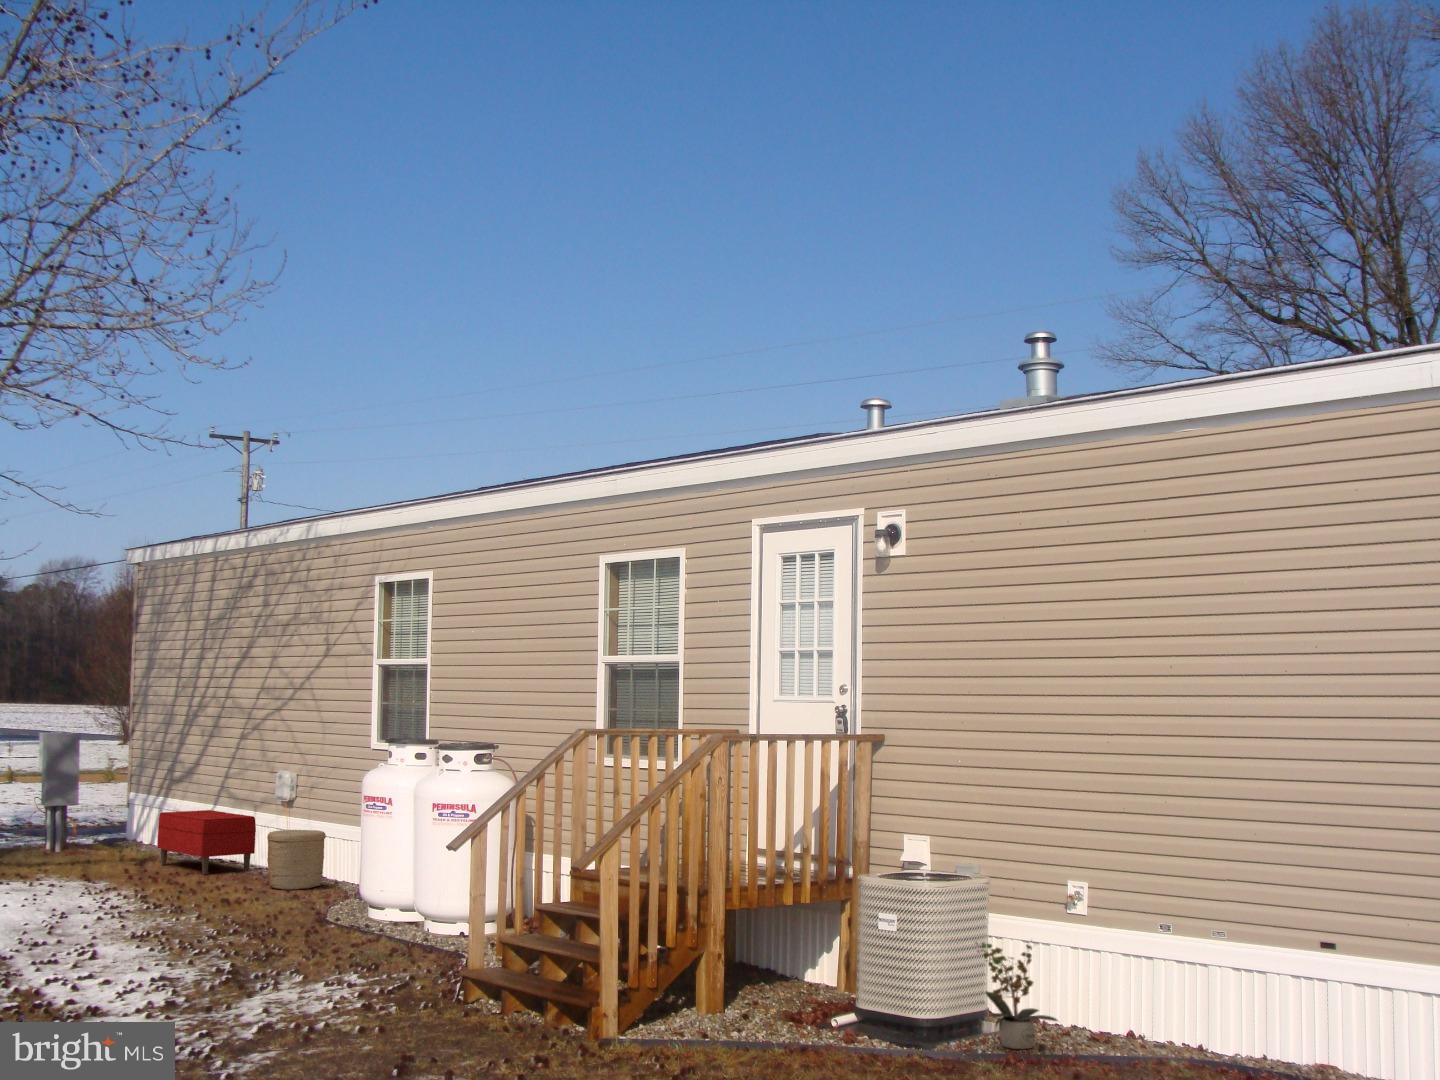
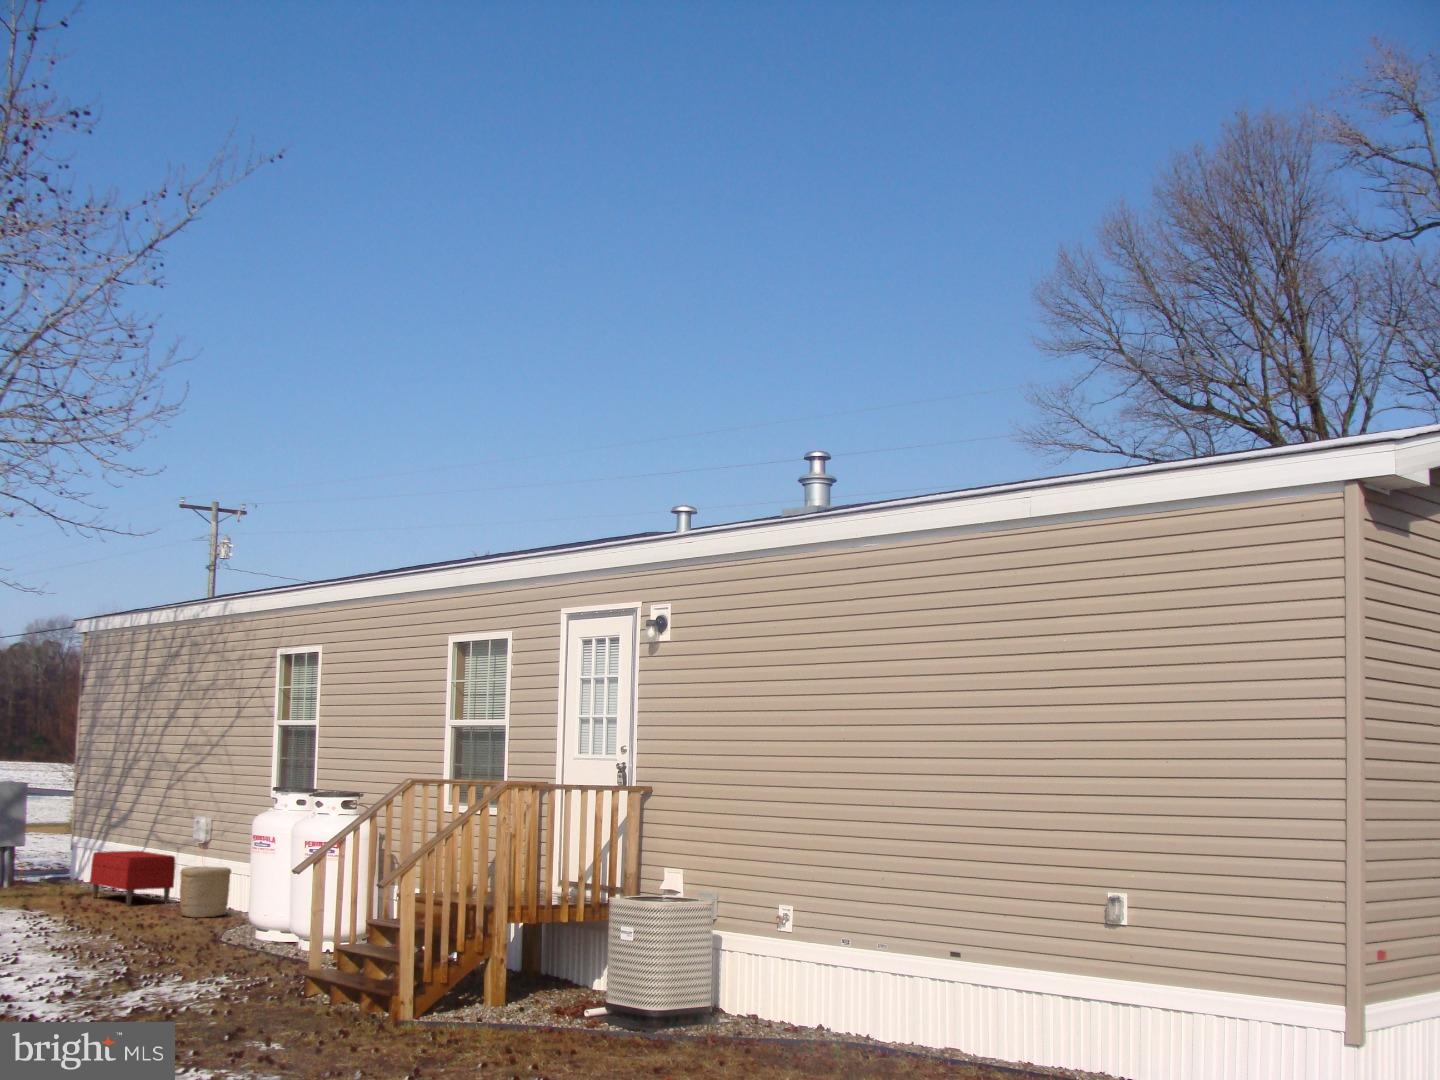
potted plant: present [976,942,1057,1049] -> none [688,944,747,1028]

